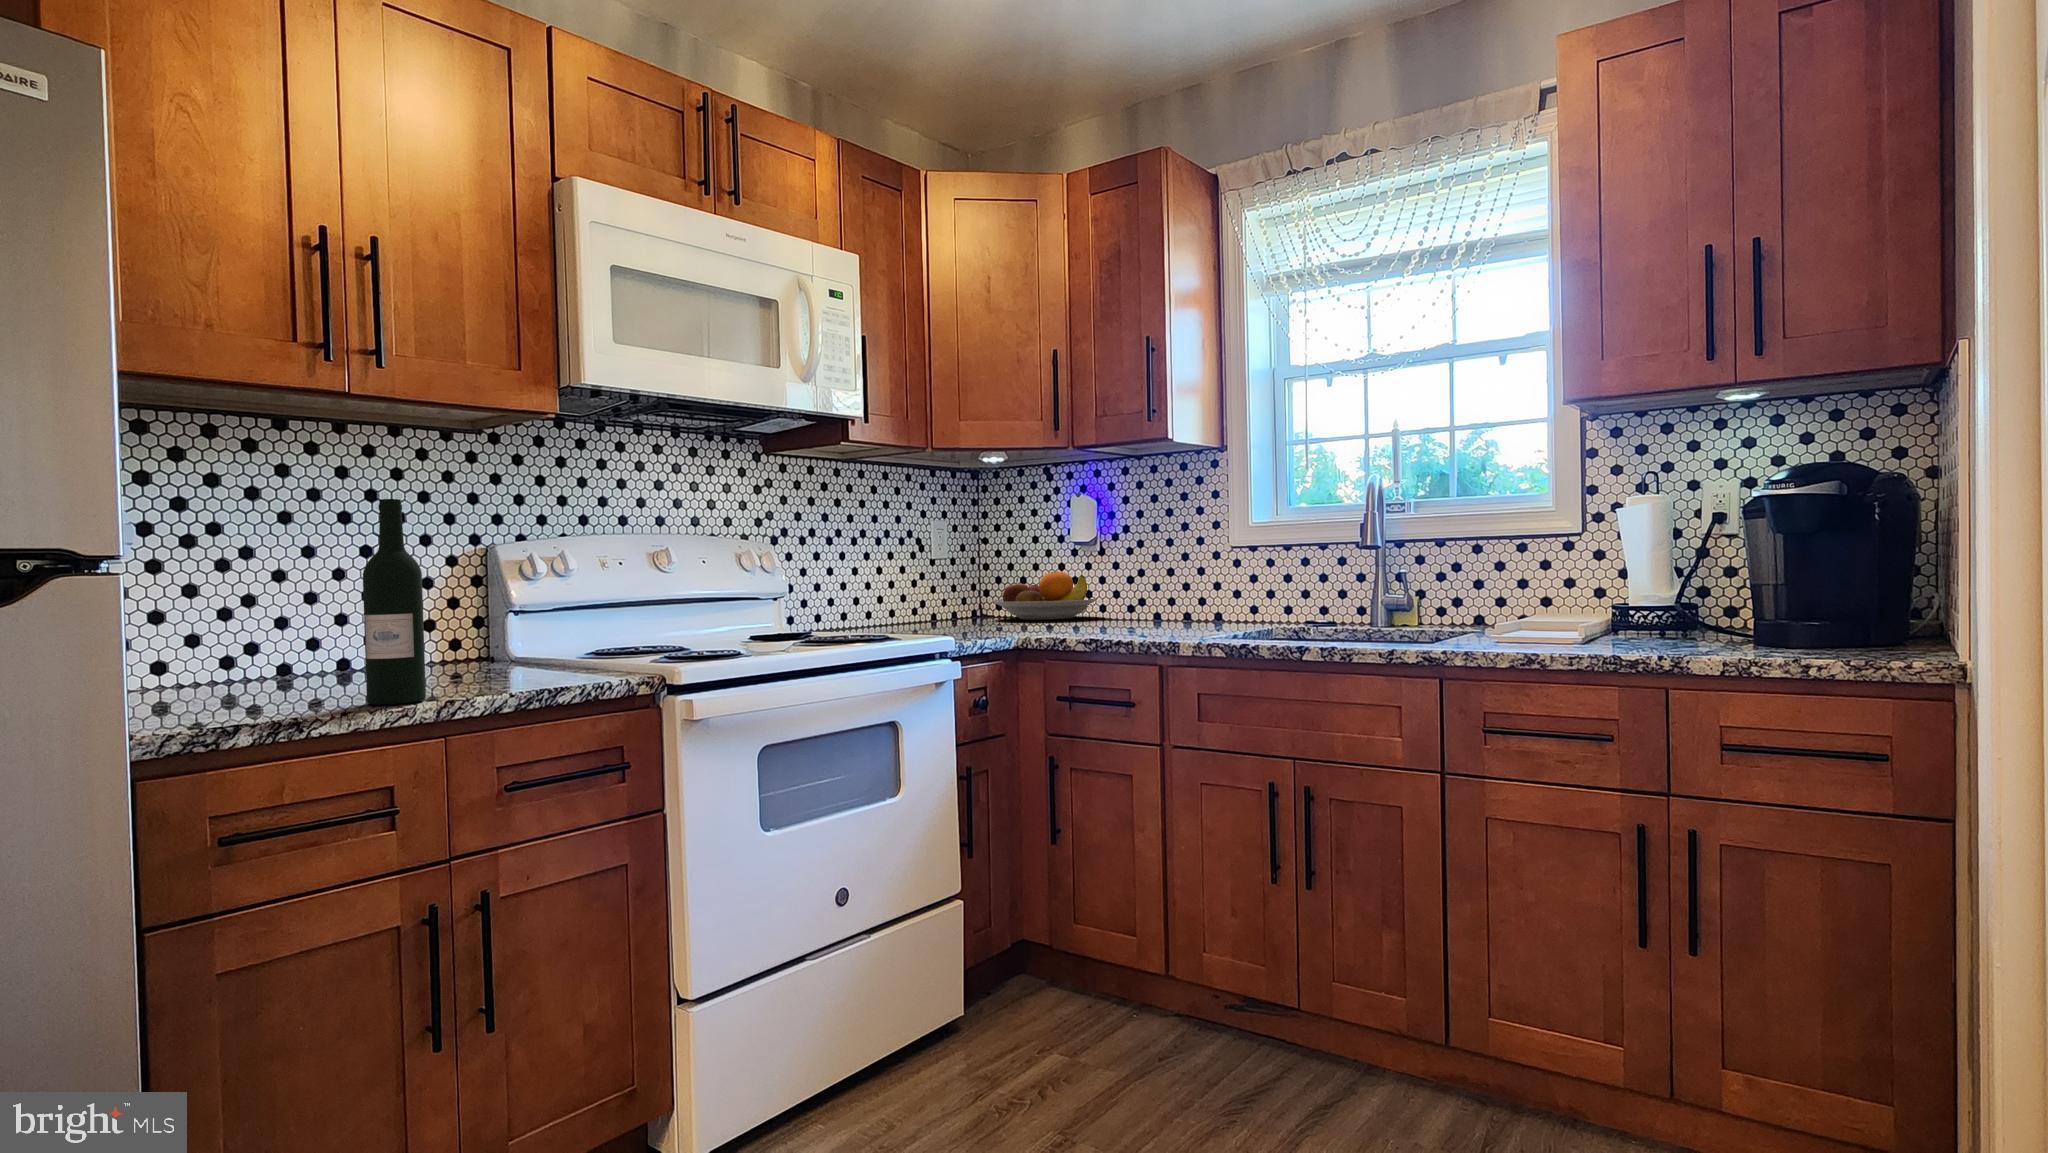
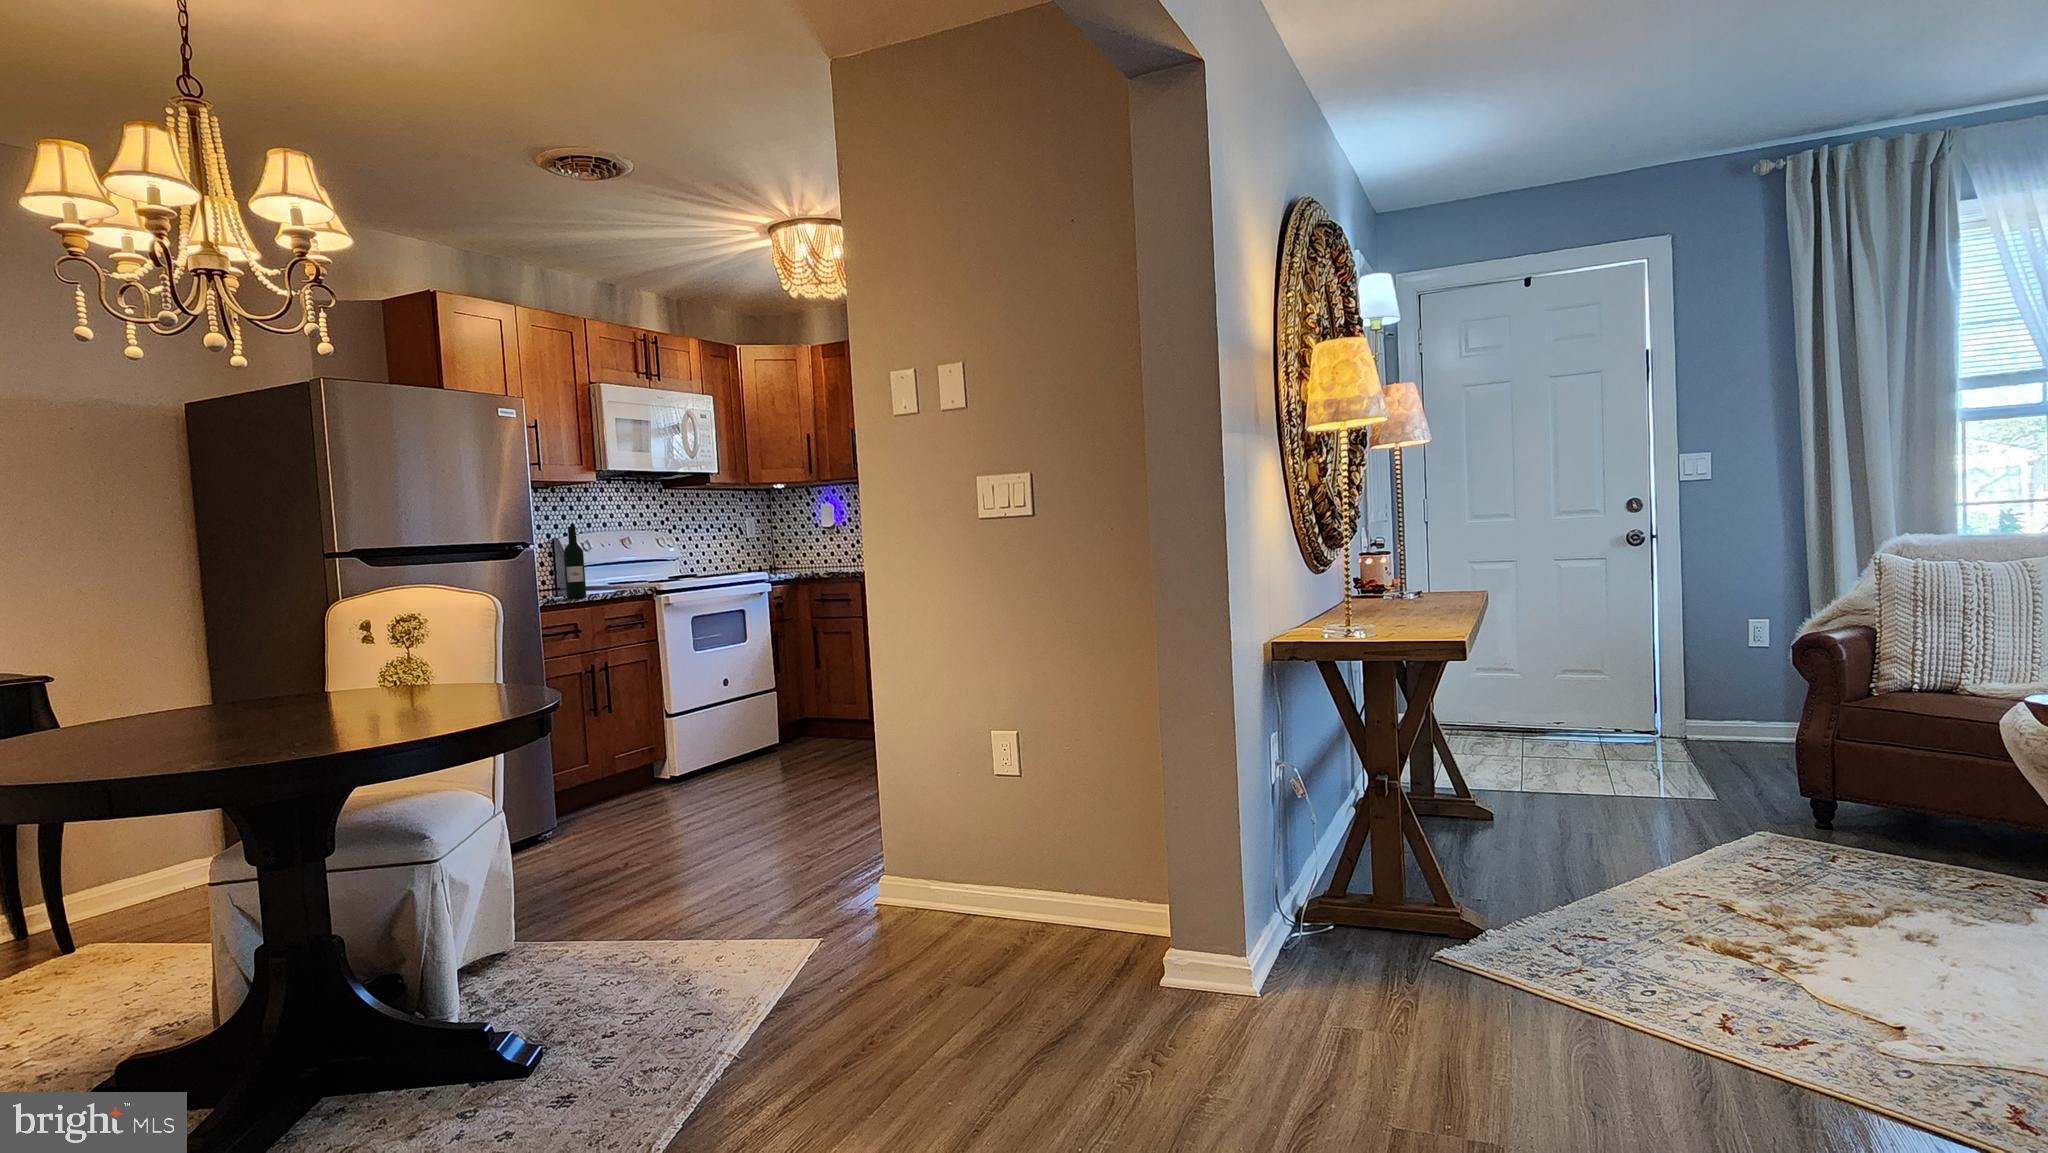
fruit bowl: present [992,571,1097,620] -> none [781,543,838,568]

